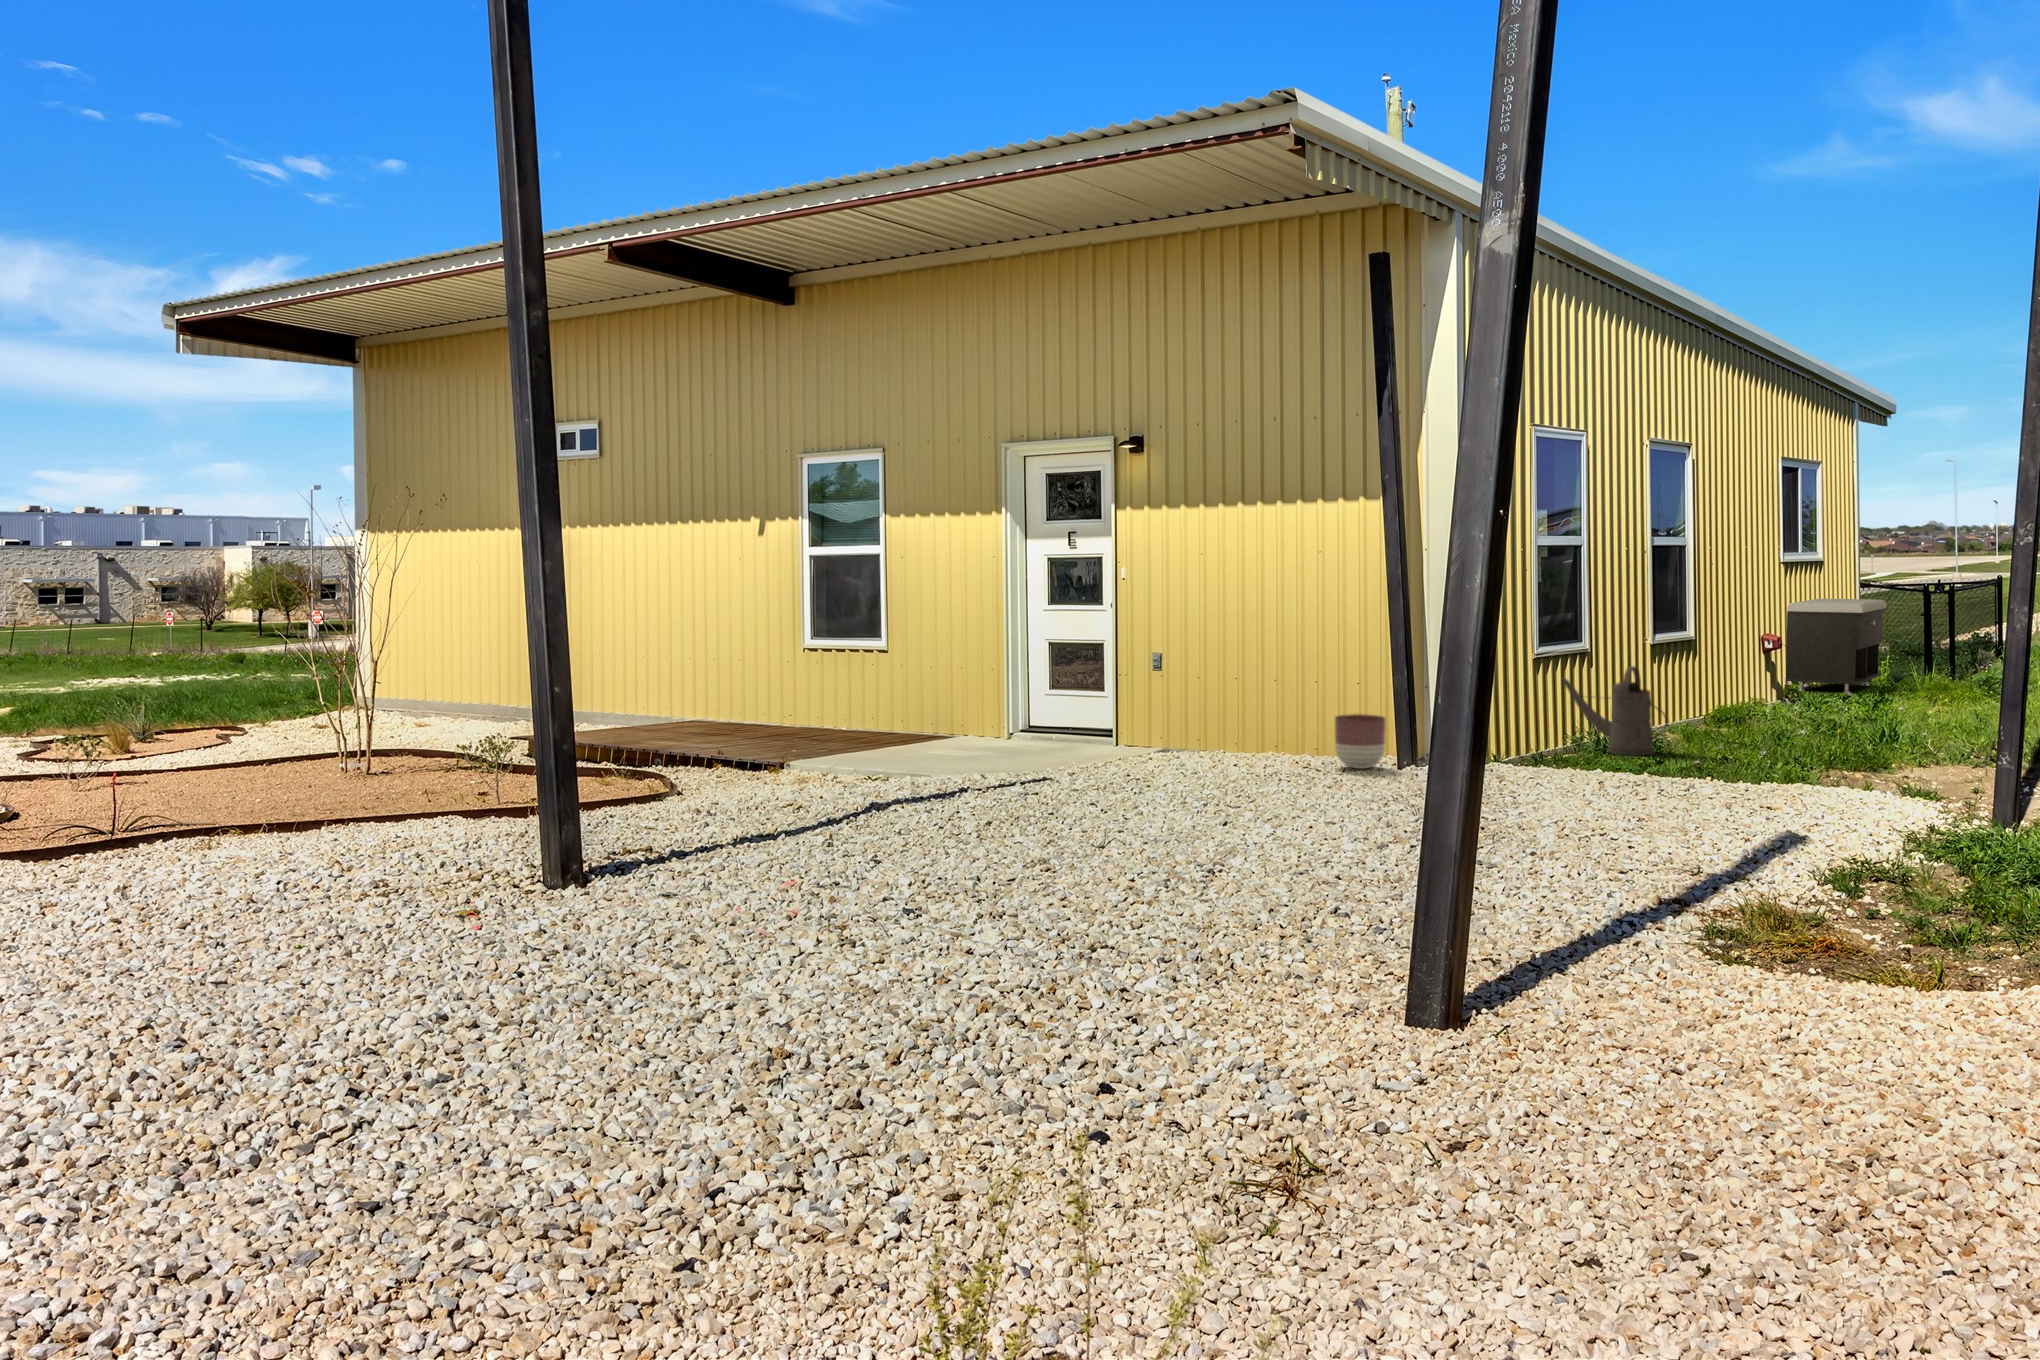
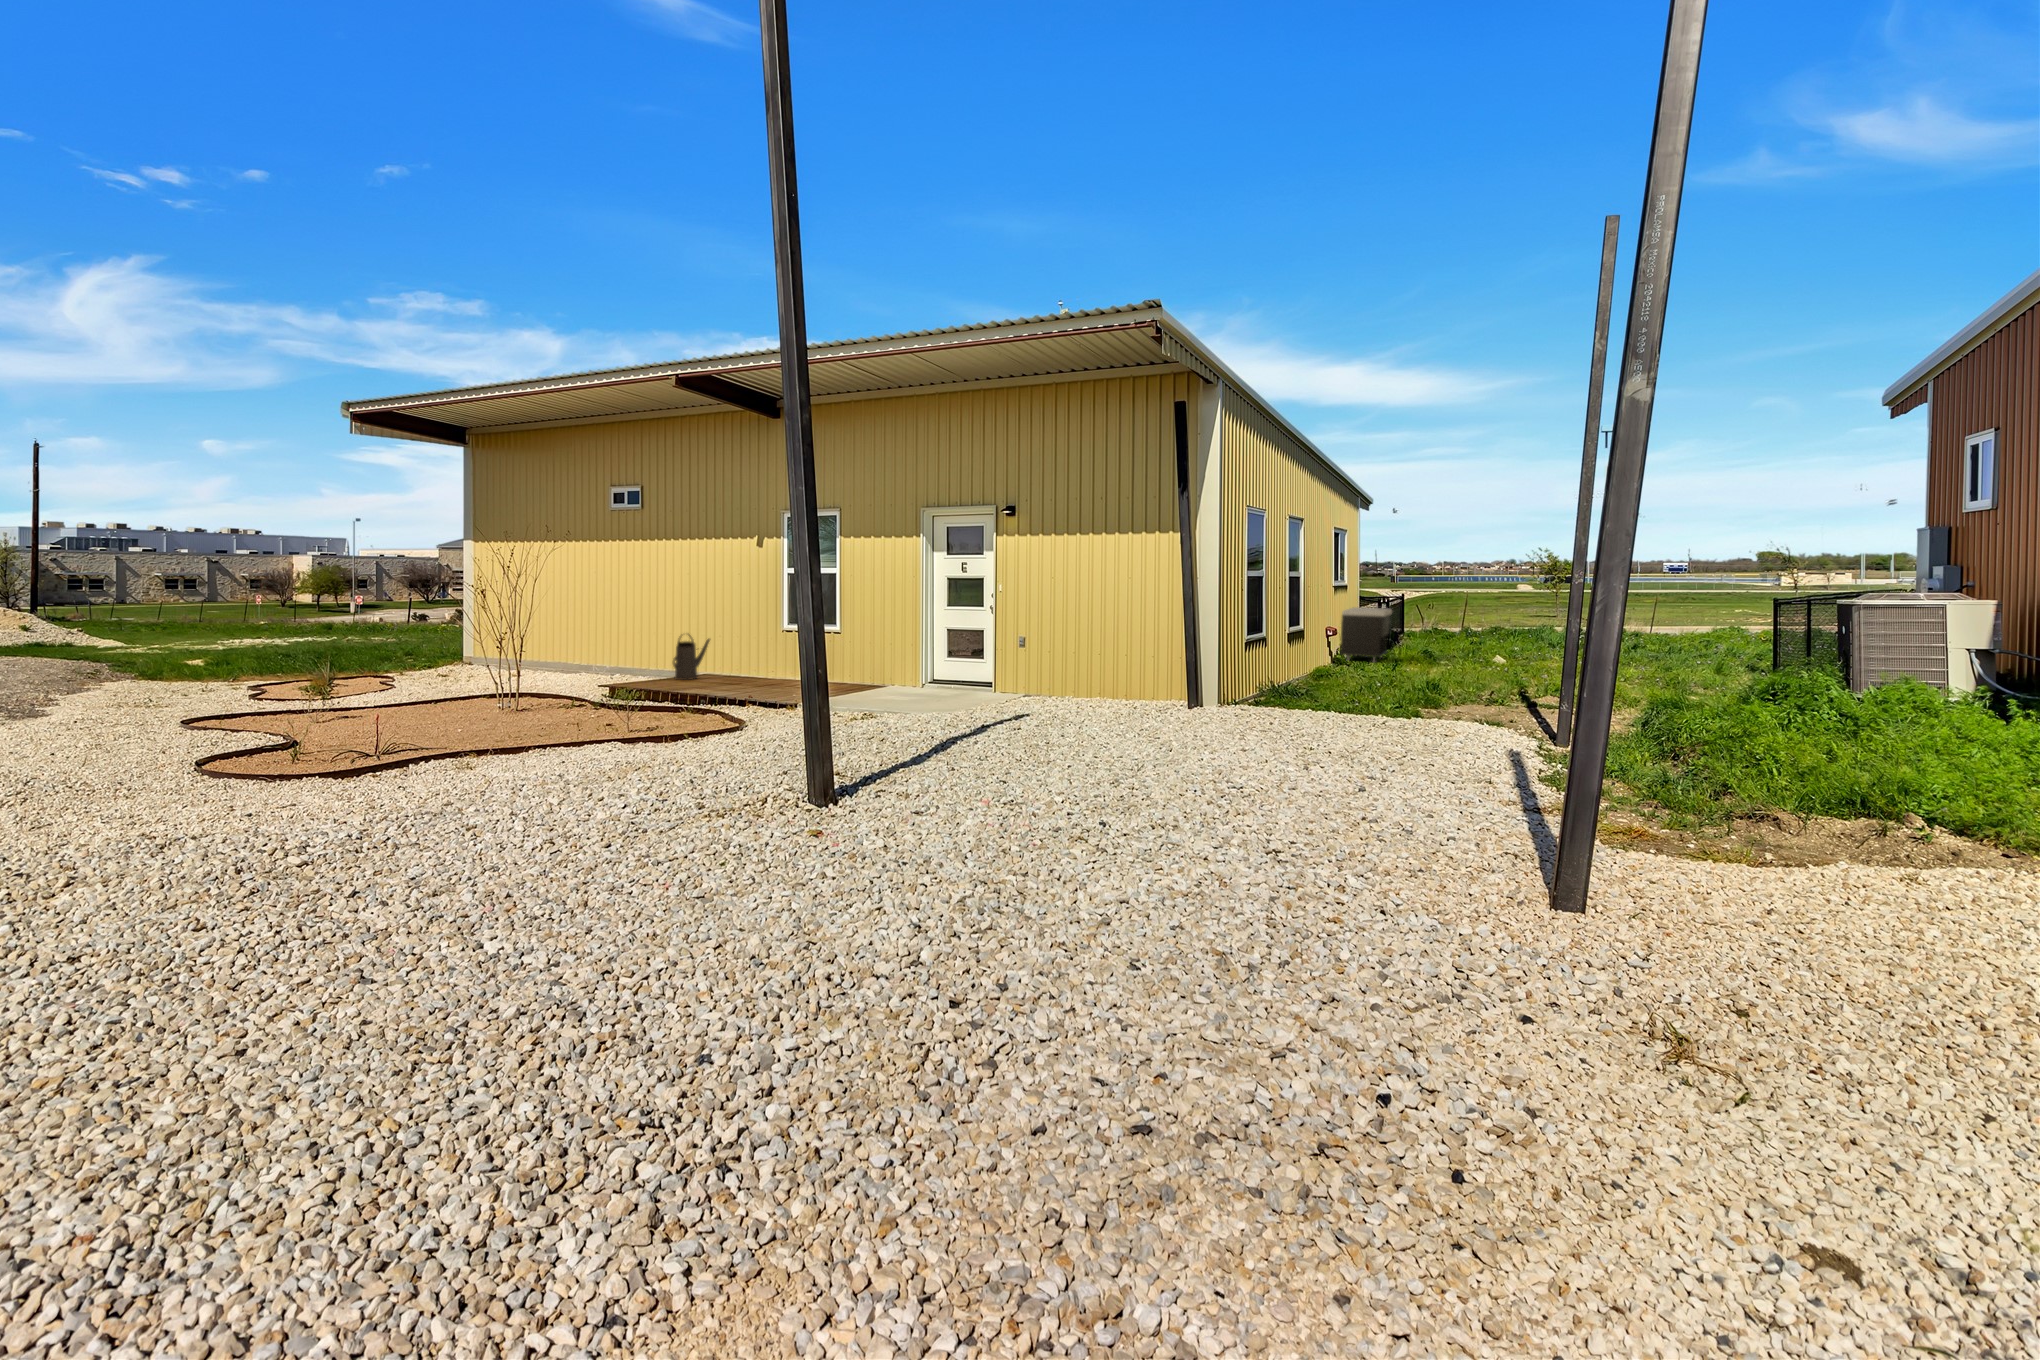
watering can: present [1562,666,1668,756] -> present [673,635,710,680]
planter: present [1335,714,1386,769] -> none [1134,676,1164,708]

